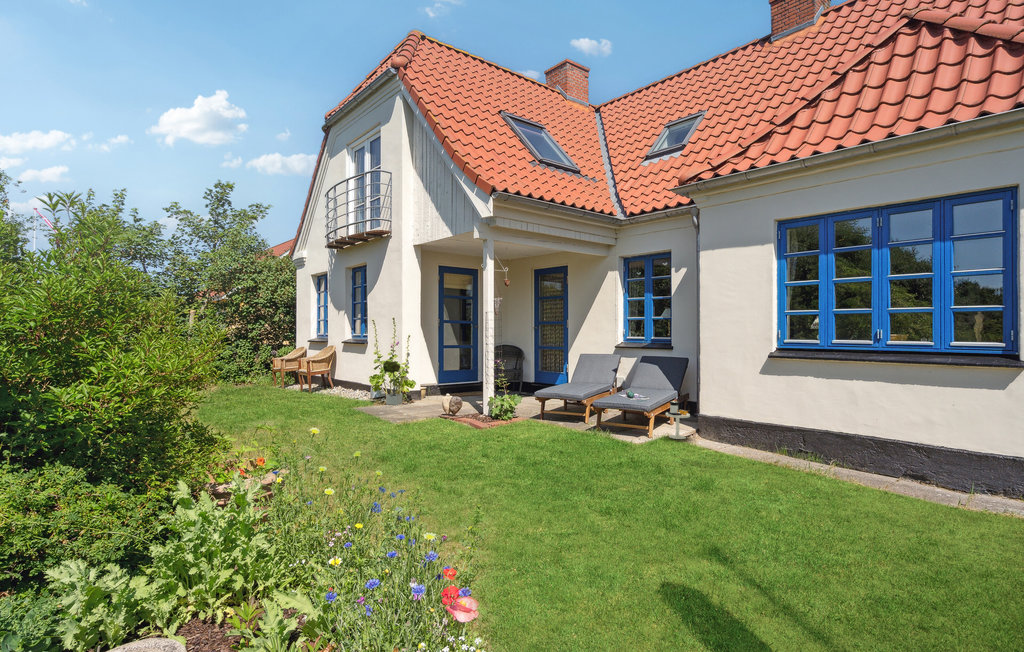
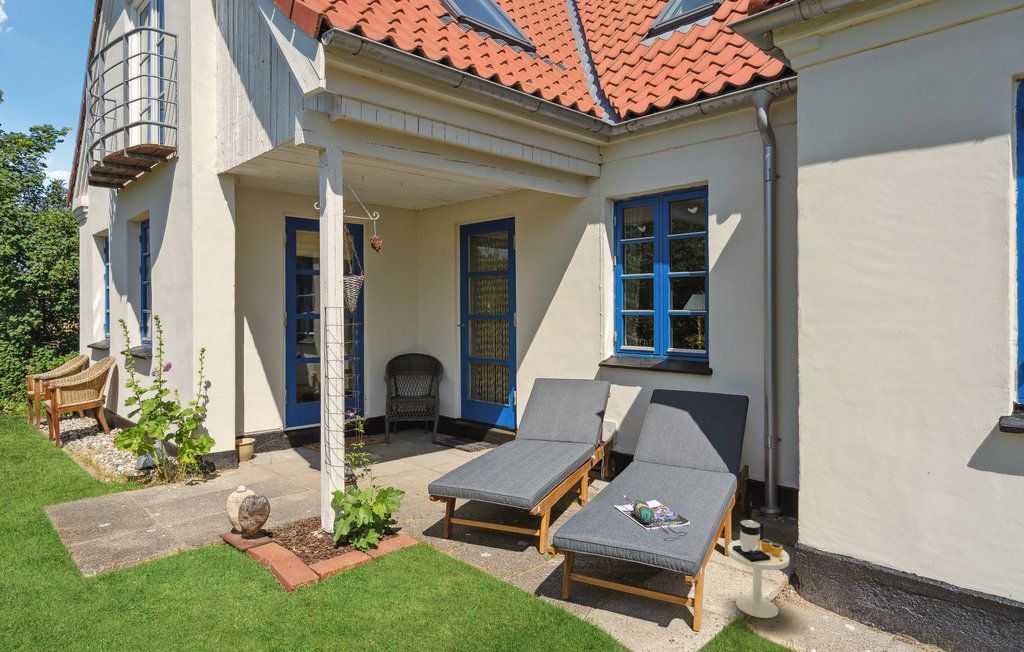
potted tree: present [383,361,402,405] -> none [166,396,210,480]

